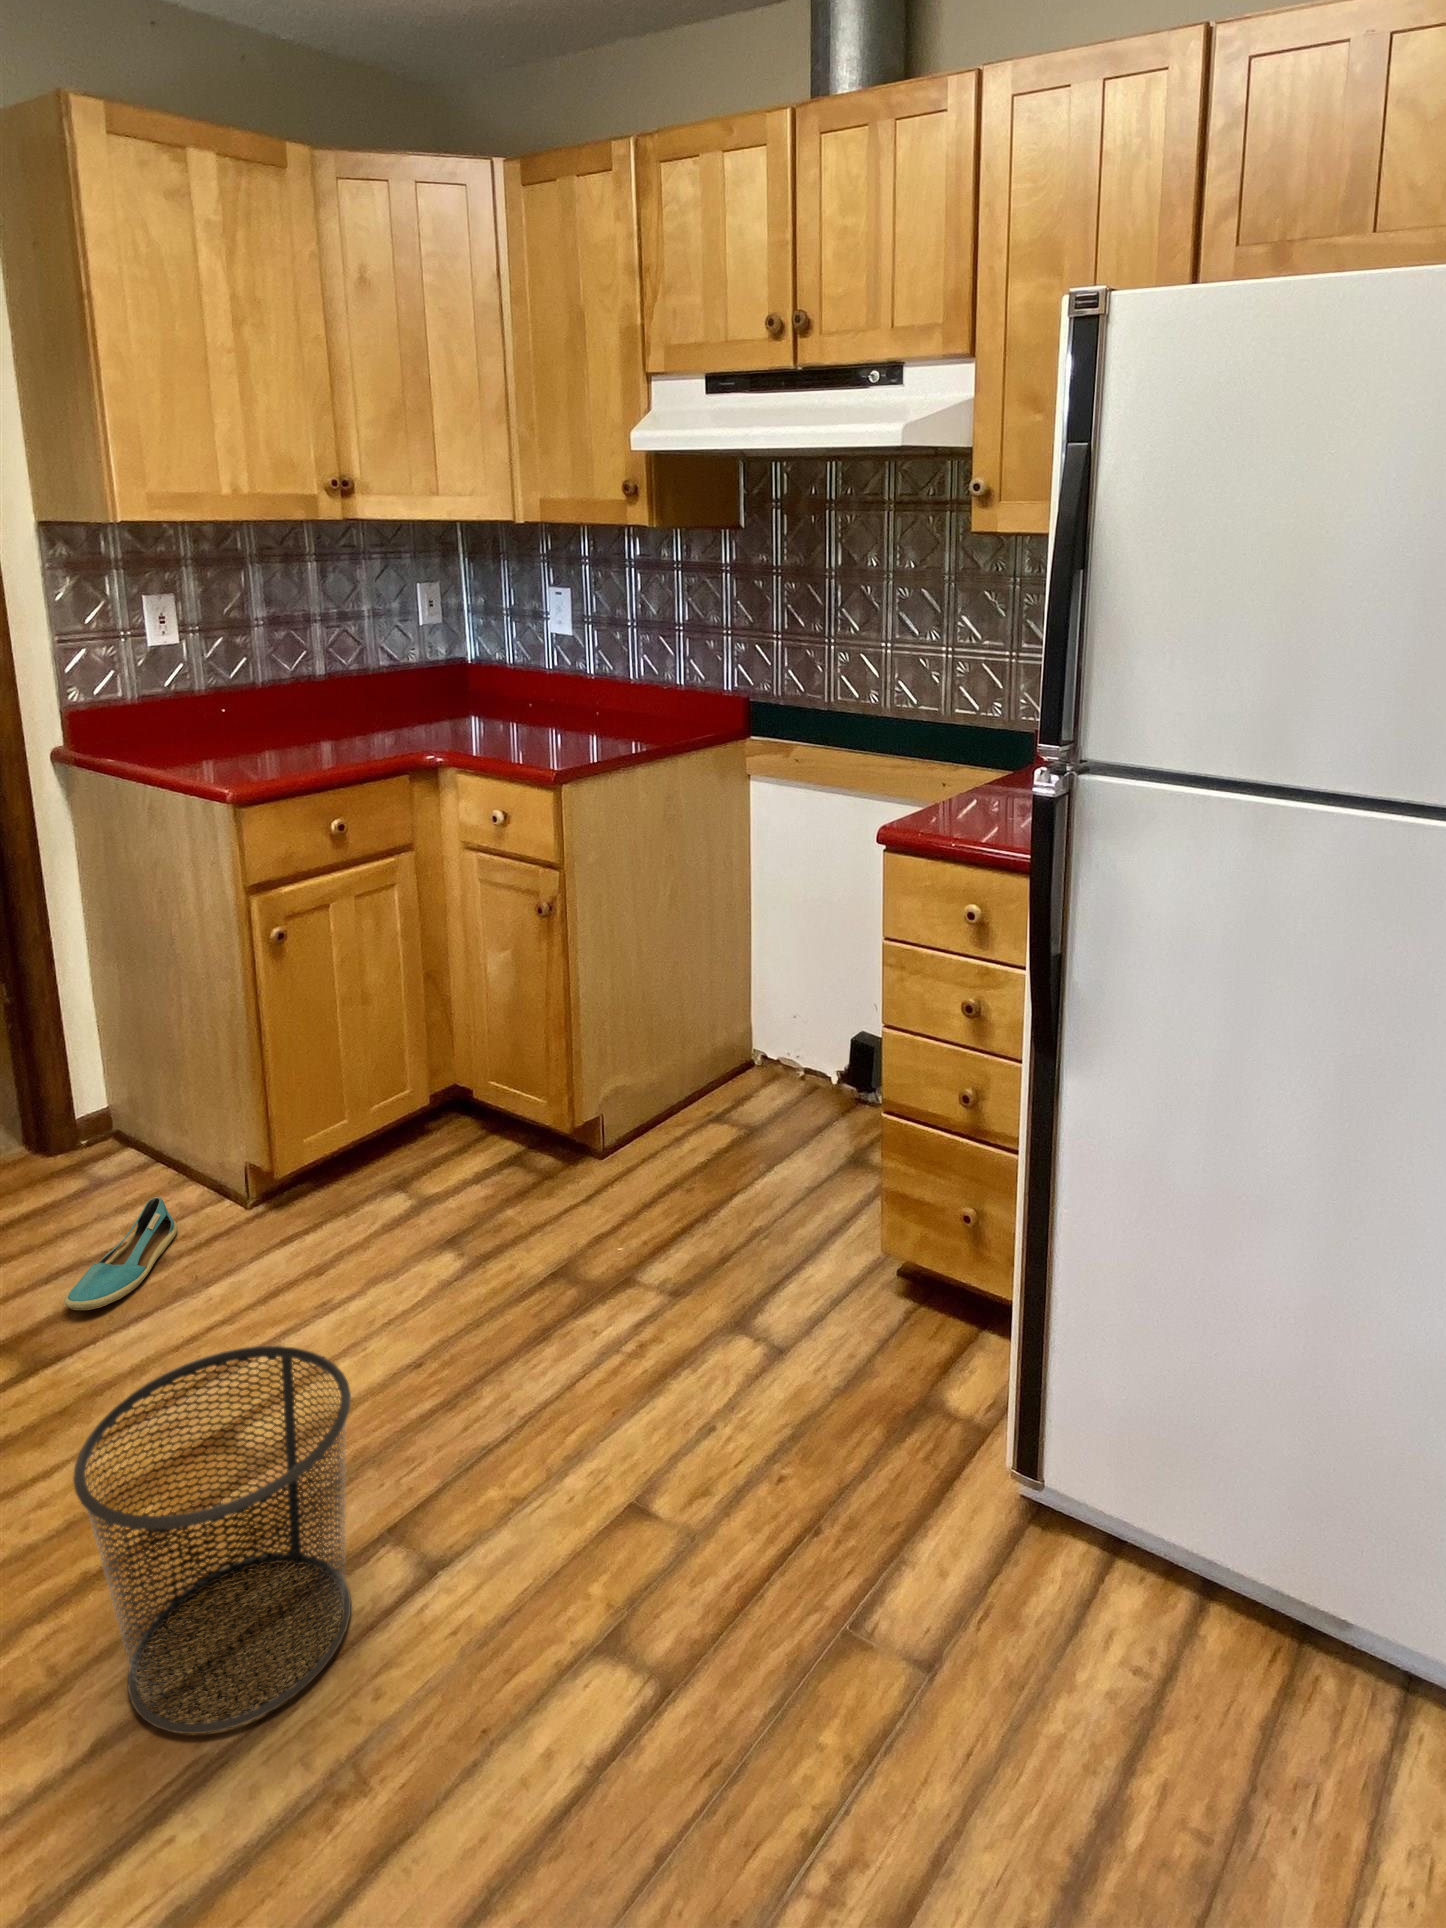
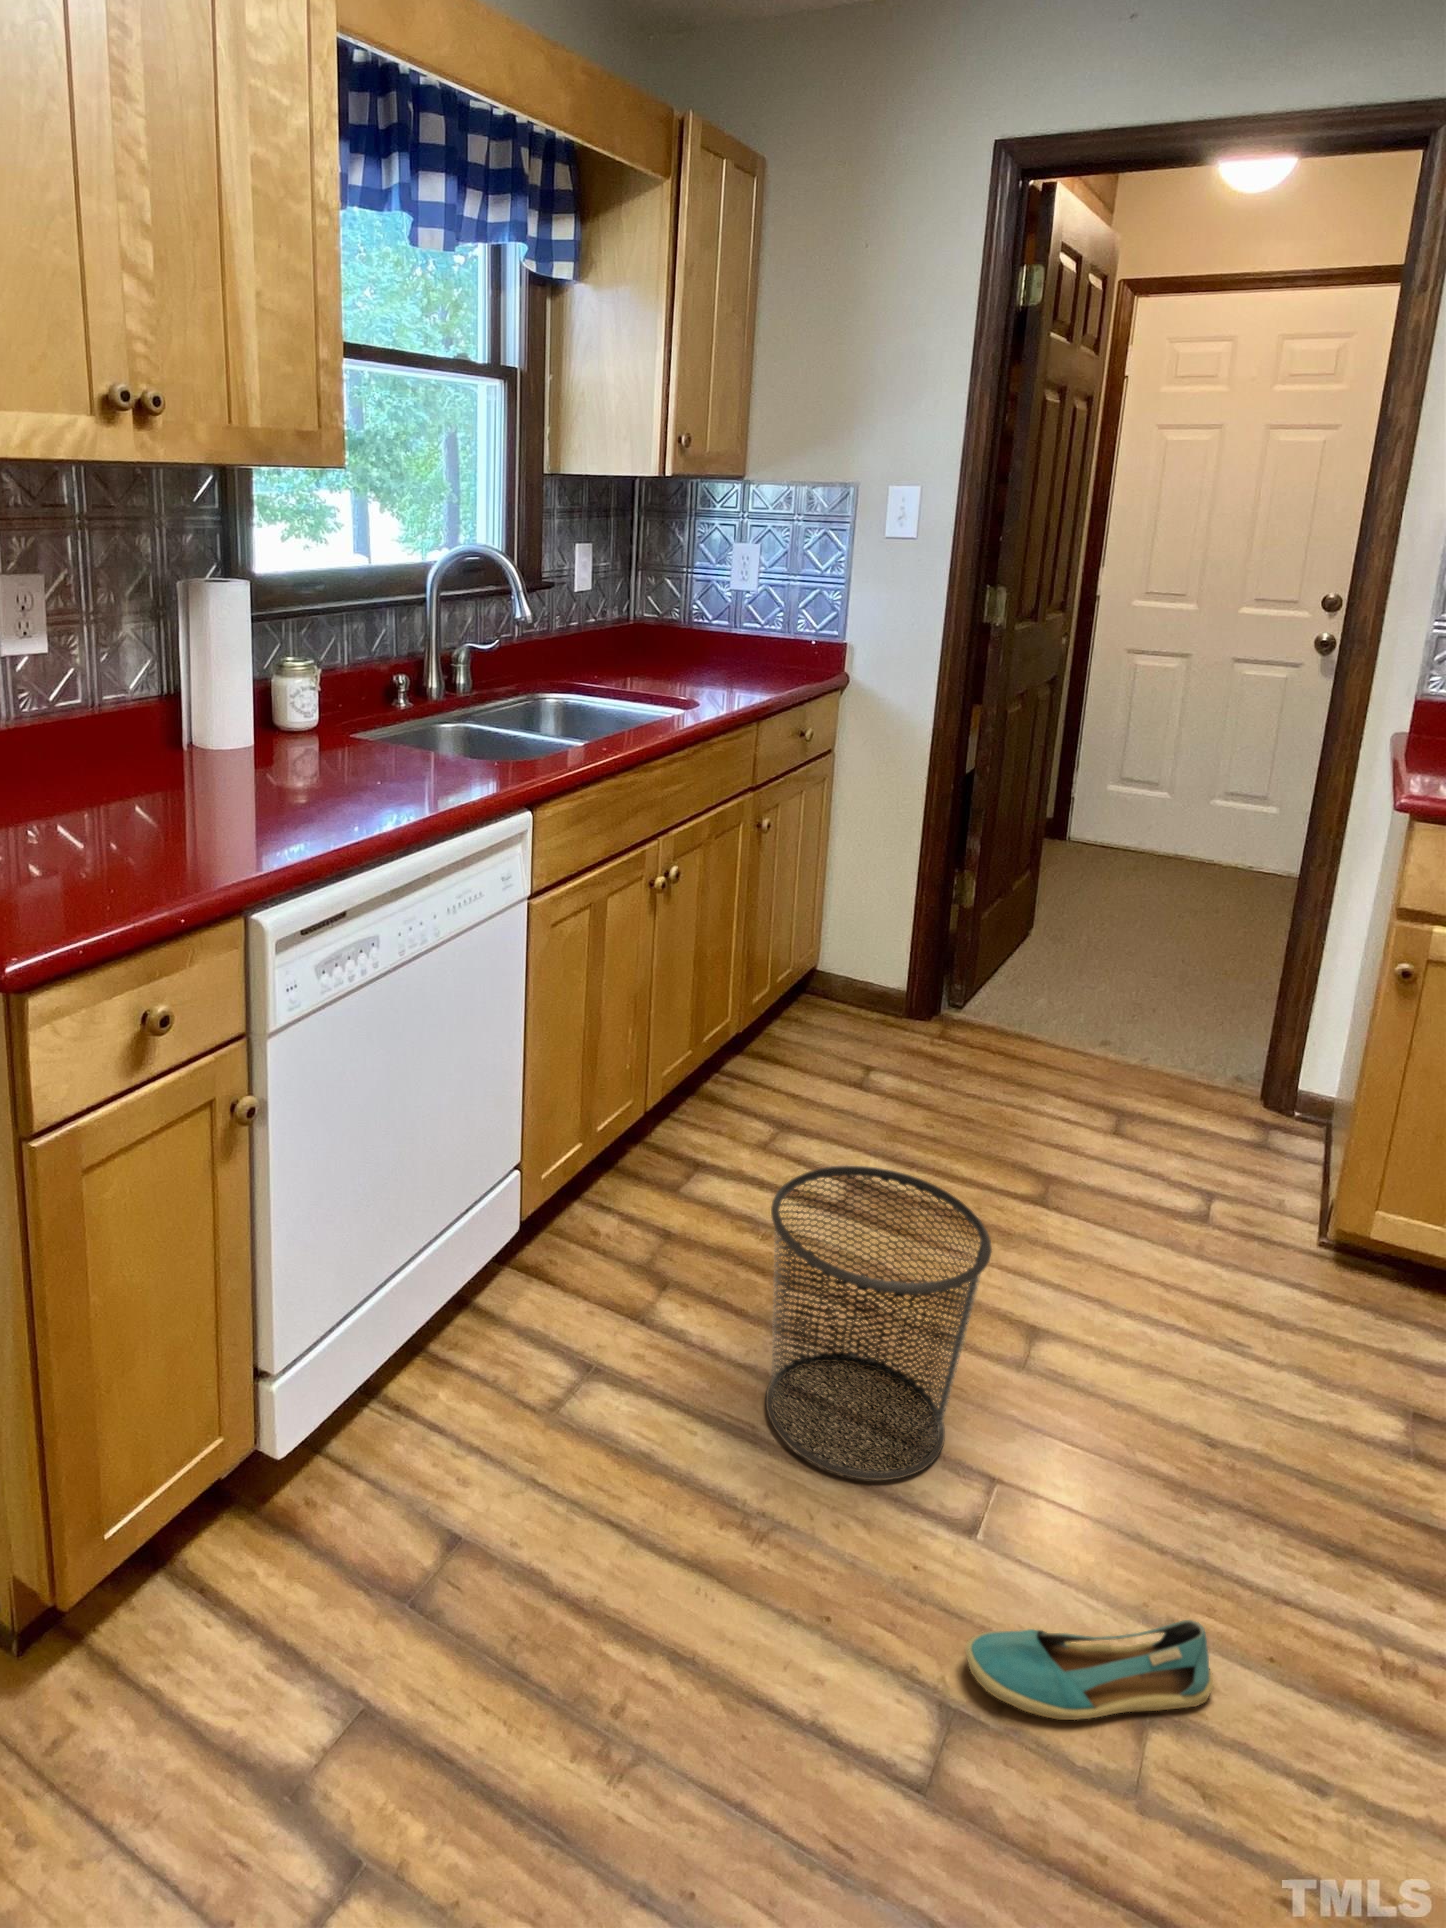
shoe: present [64,1197,177,1310] -> present [965,1620,1214,1720]

